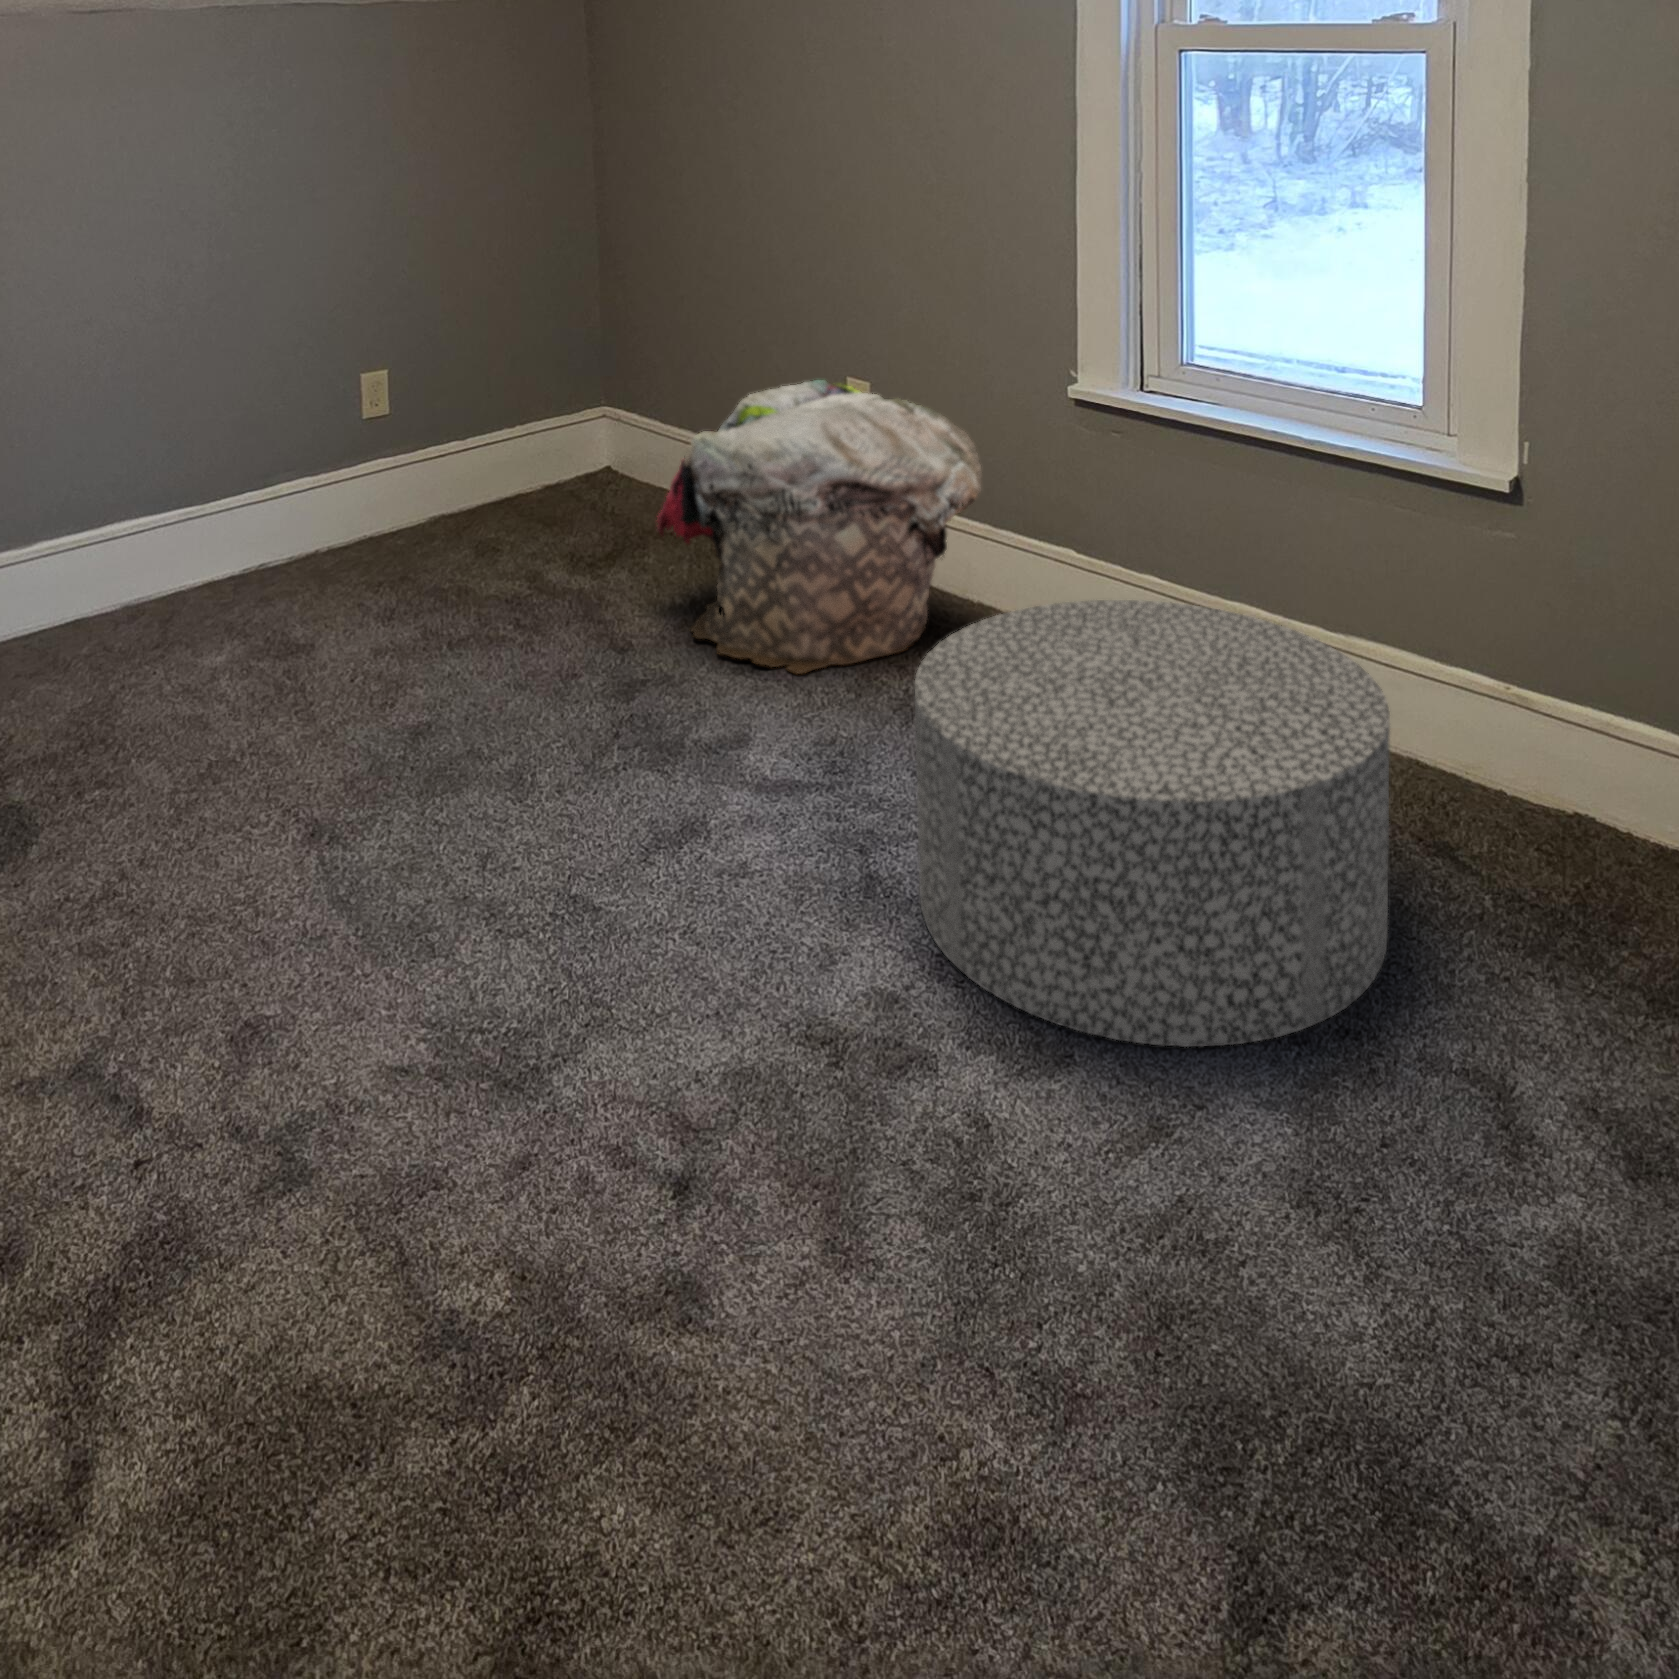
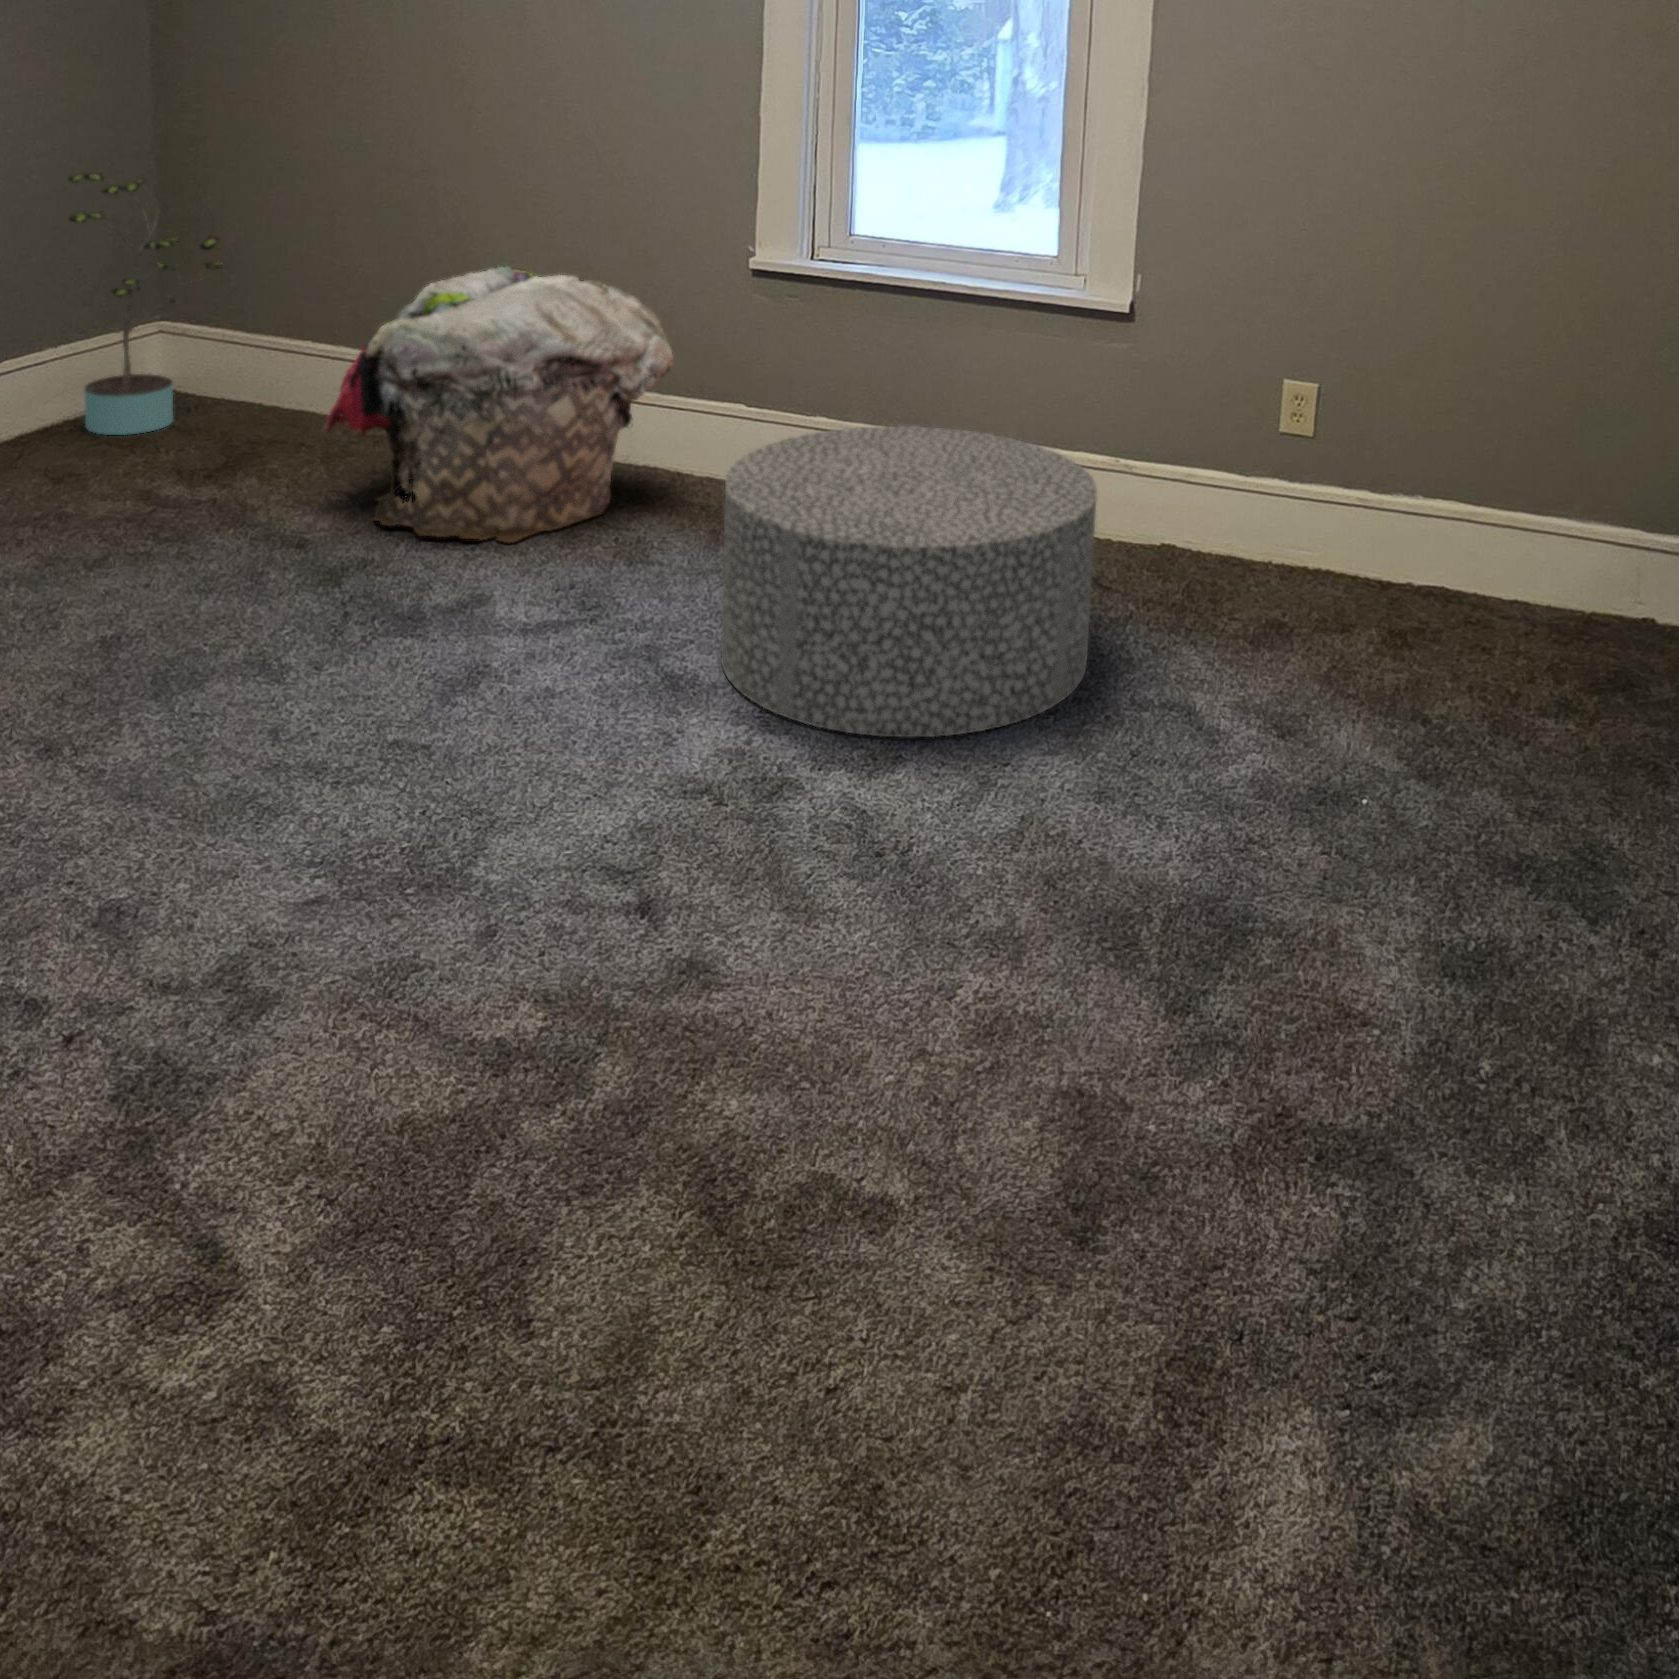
potted plant: none [500,276,638,513] -> present [69,174,224,435]

